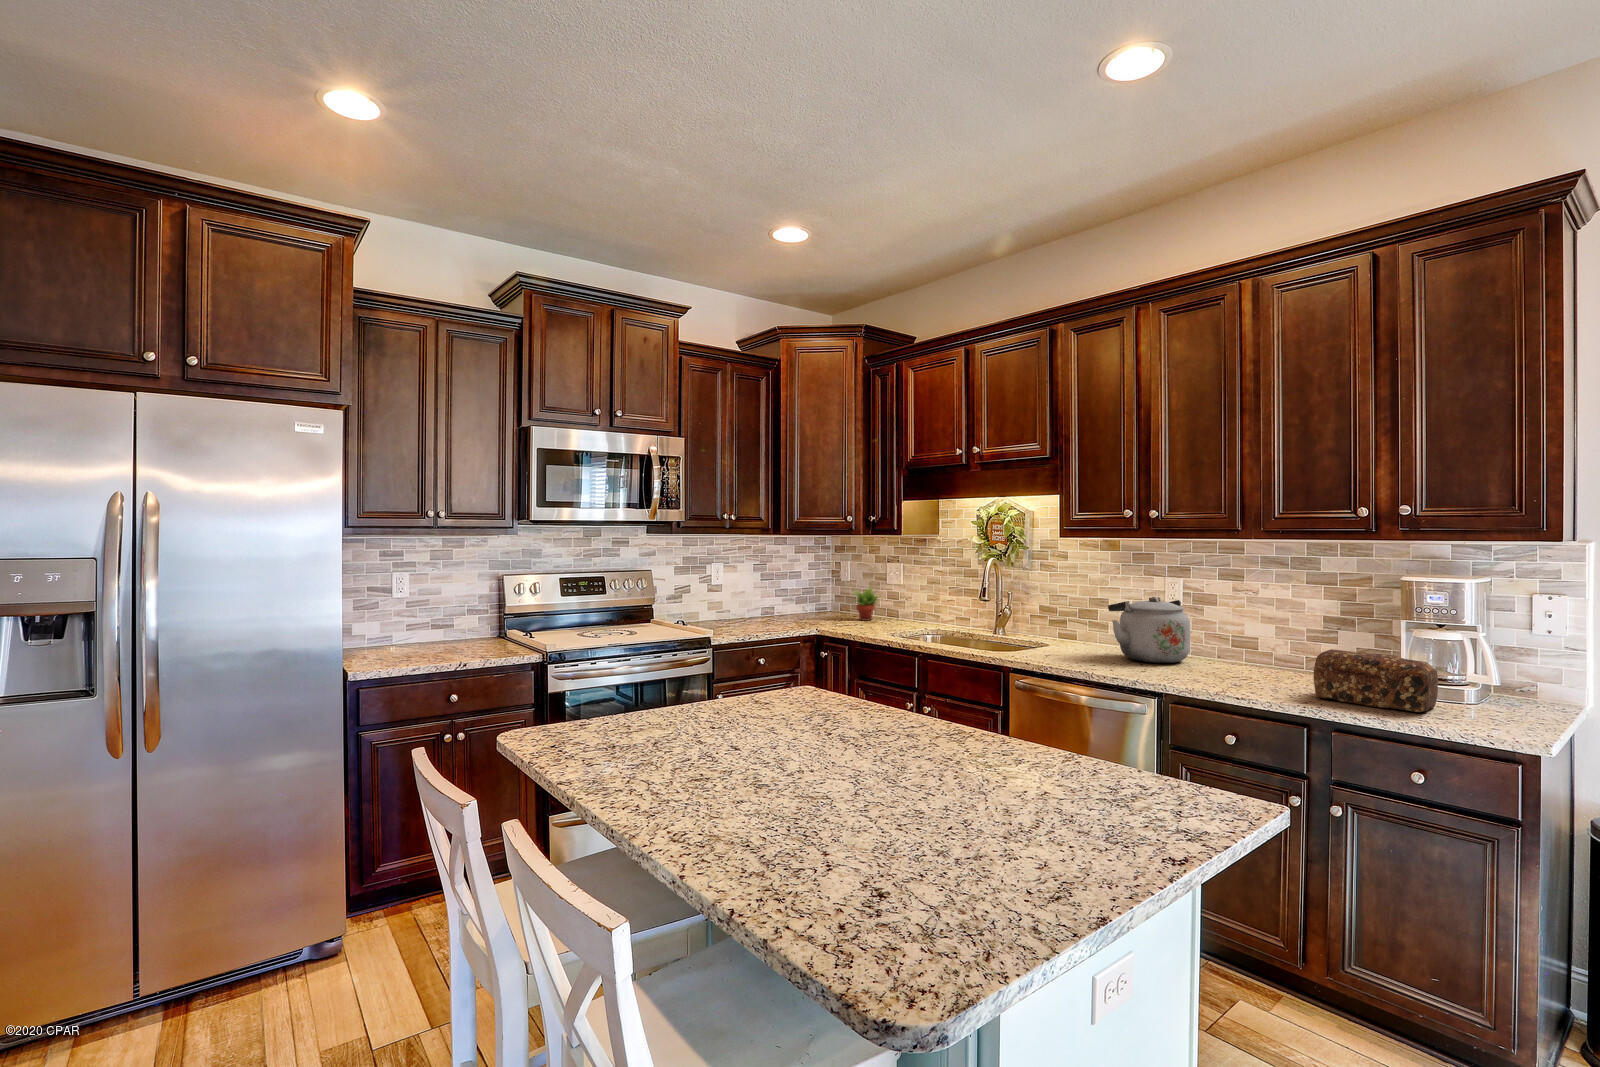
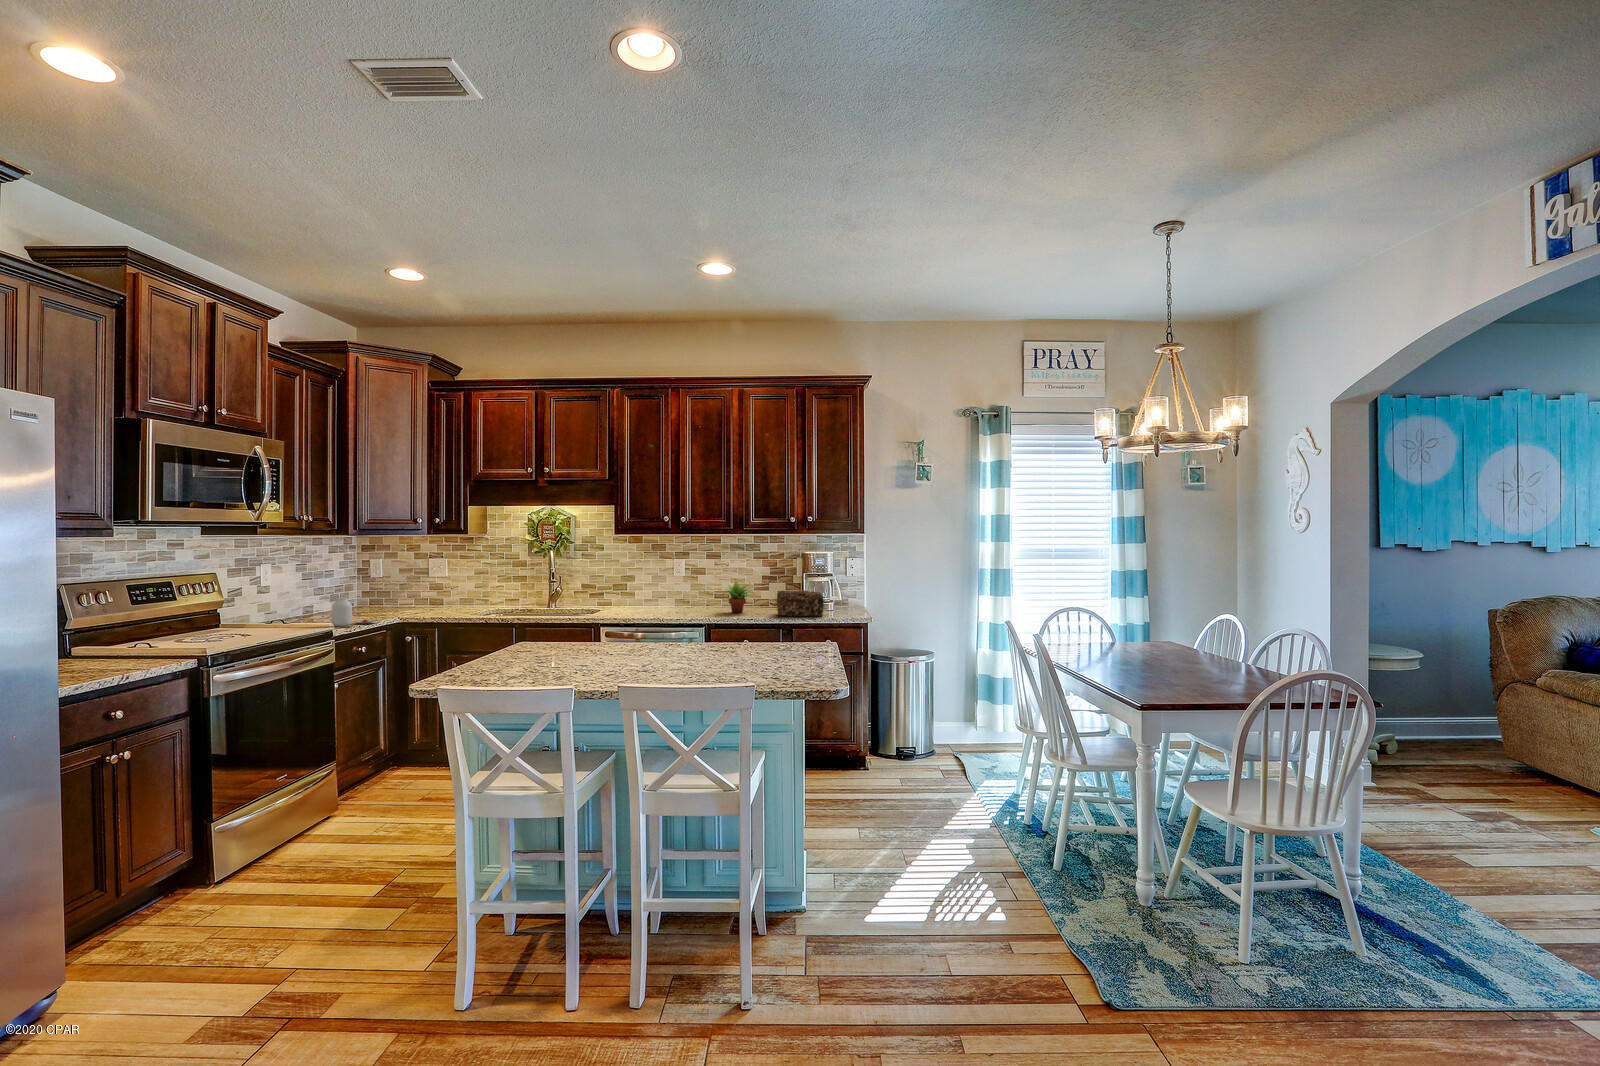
succulent plant: present [854,587,878,621] -> present [724,581,751,613]
kettle: present [1108,597,1190,663] -> none [649,571,698,612]
jar: none [742,601,791,635] -> present [332,597,378,628]

